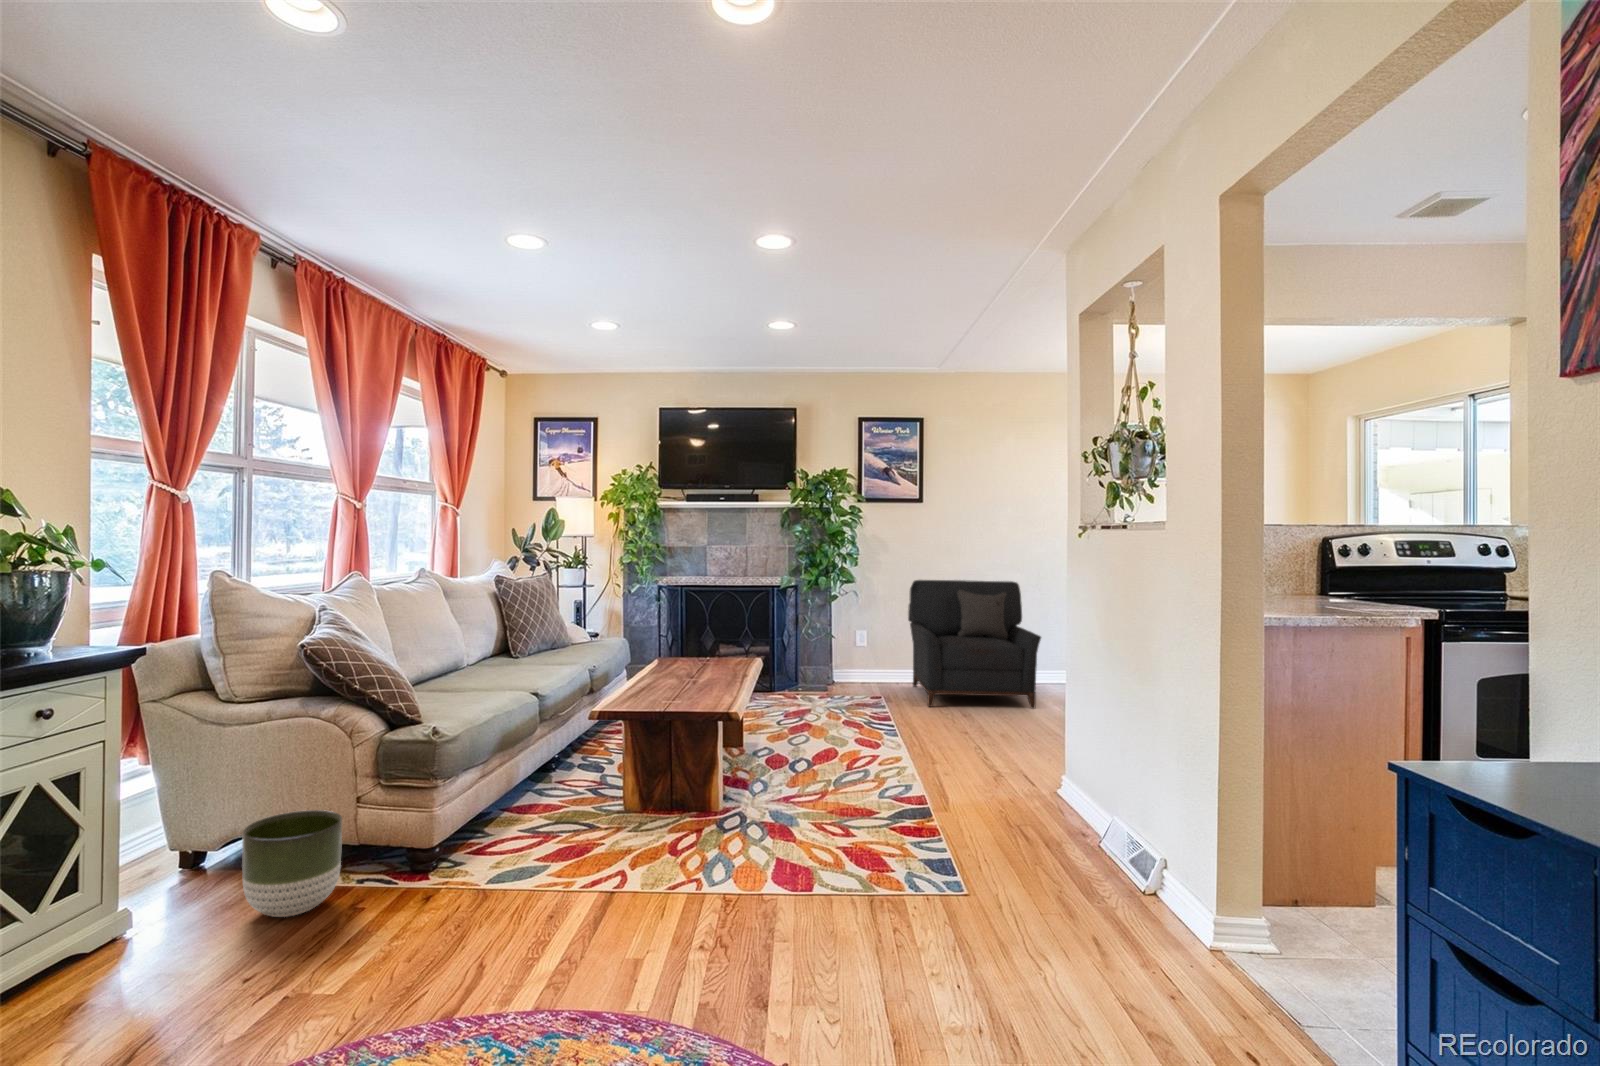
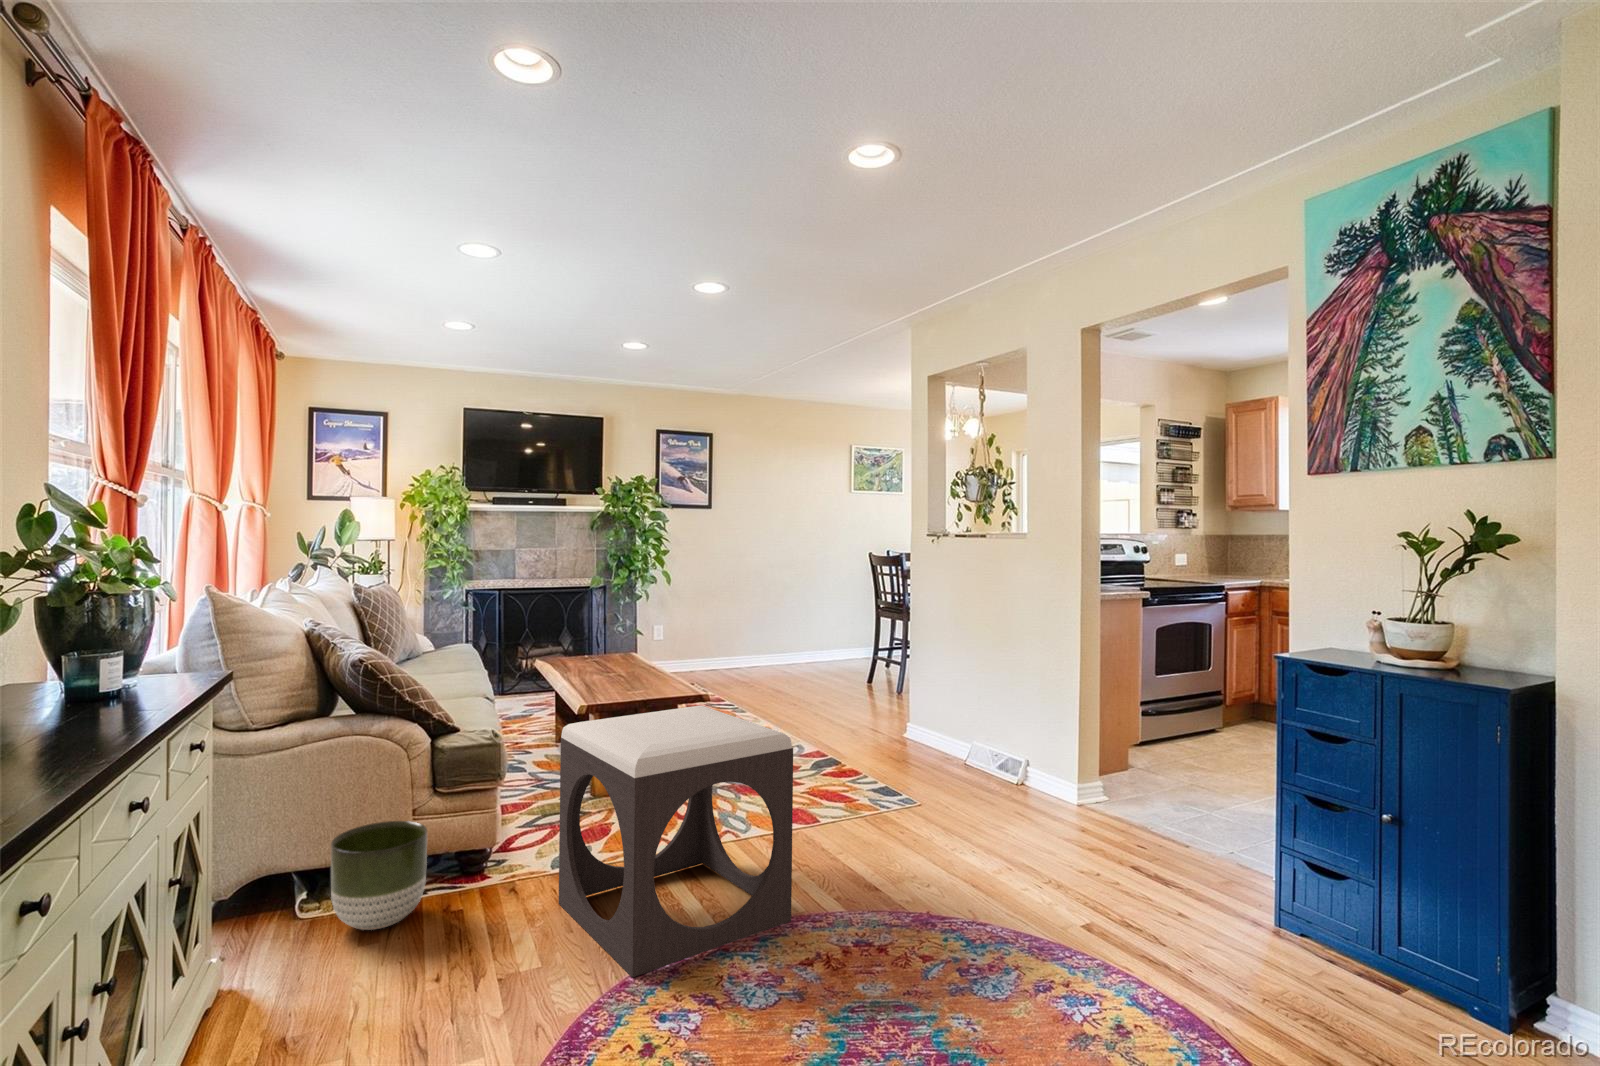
armchair: present [908,580,1041,709] -> none [702,575,825,685]
footstool: none [393,729,634,1038] -> present [559,706,793,977]

